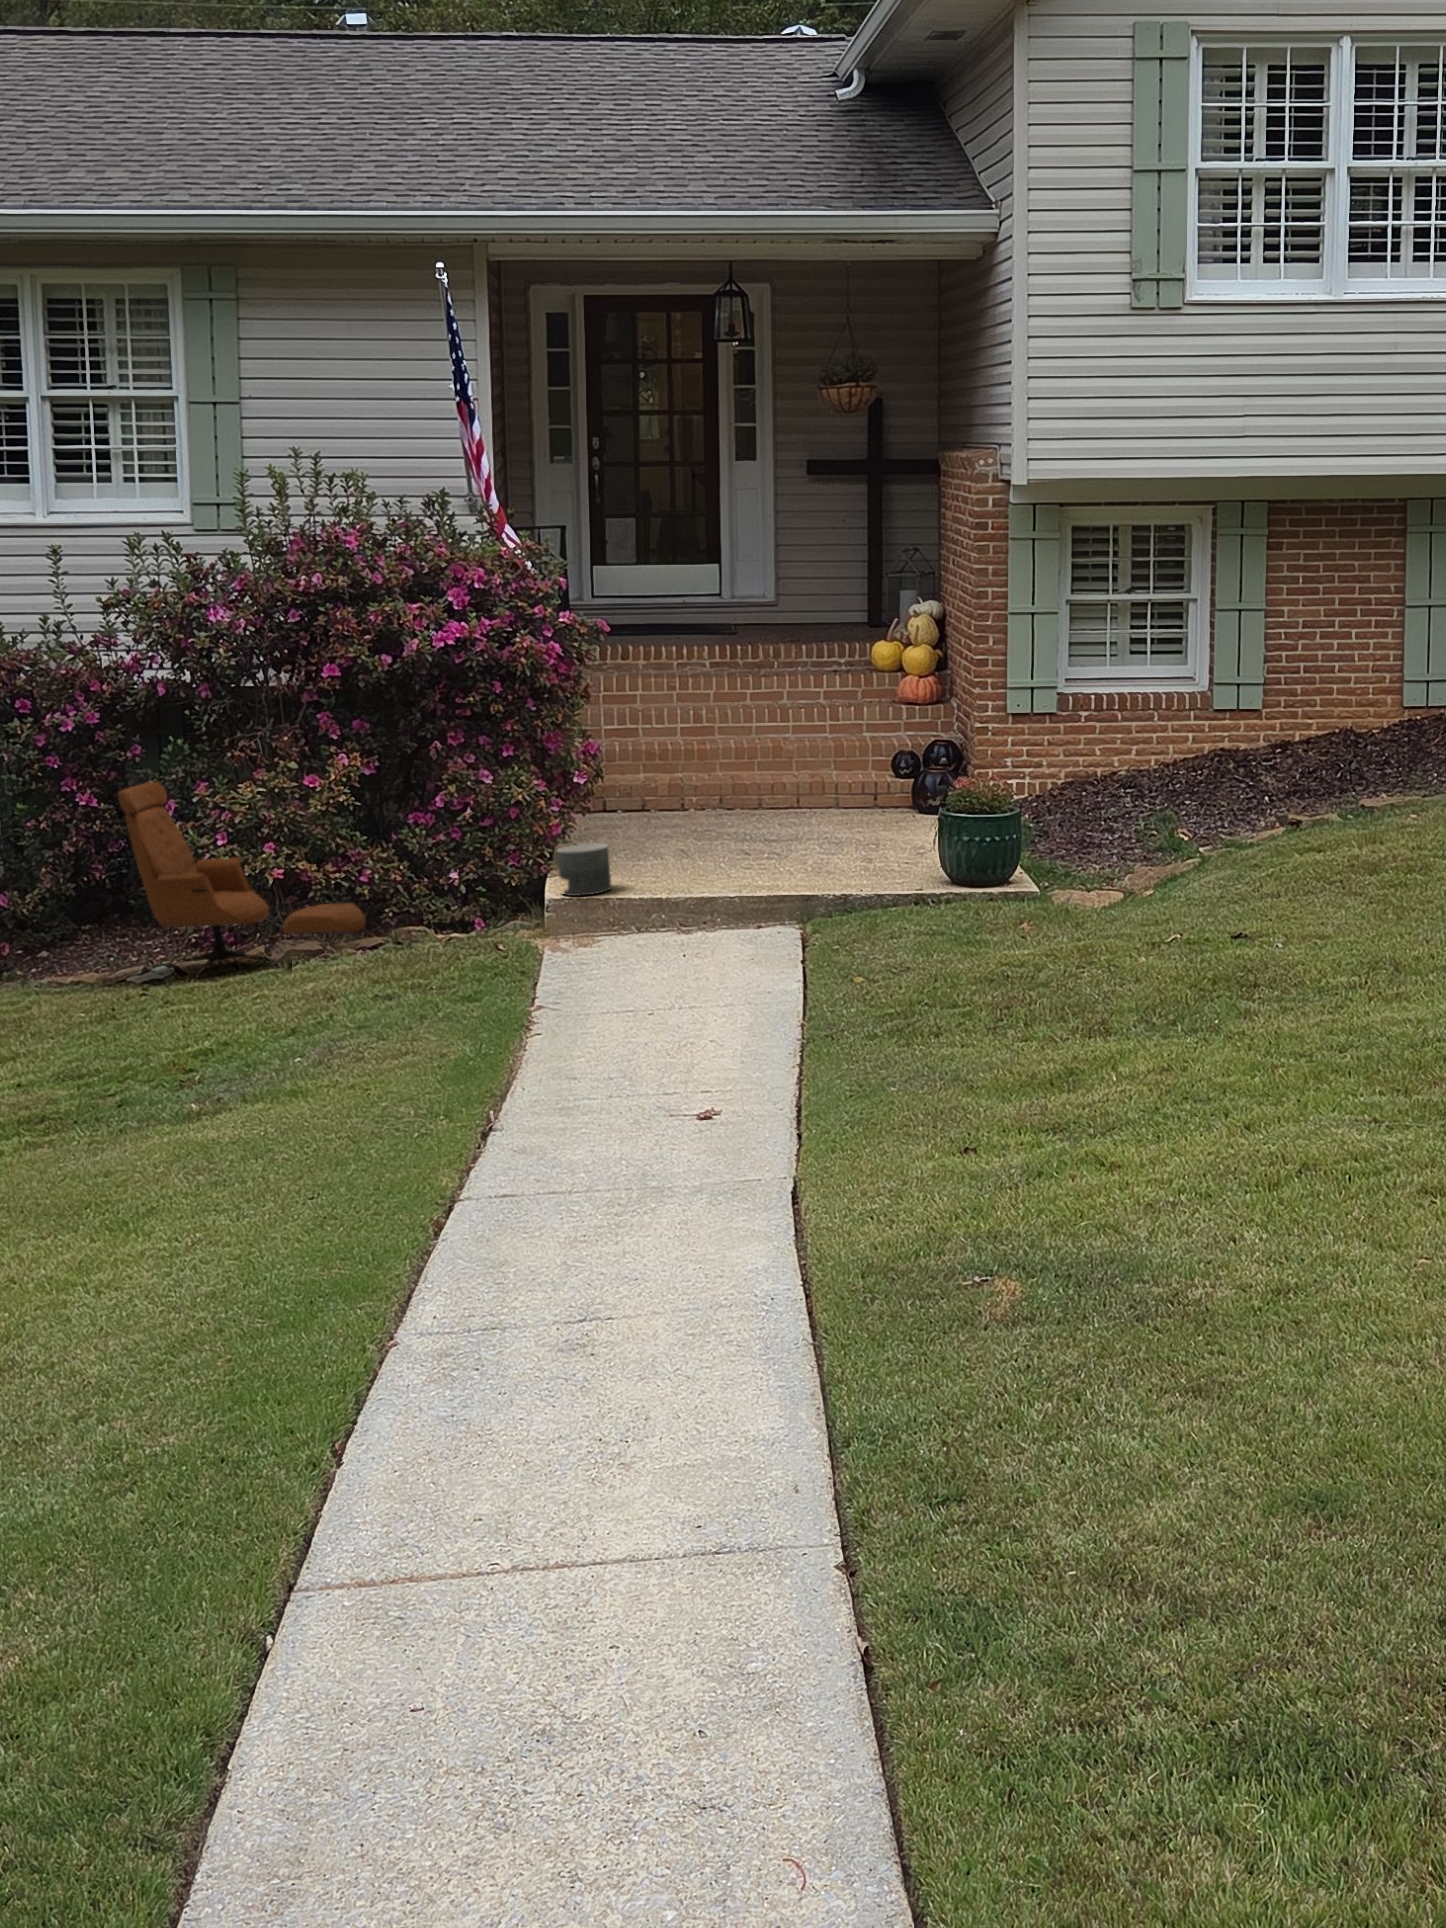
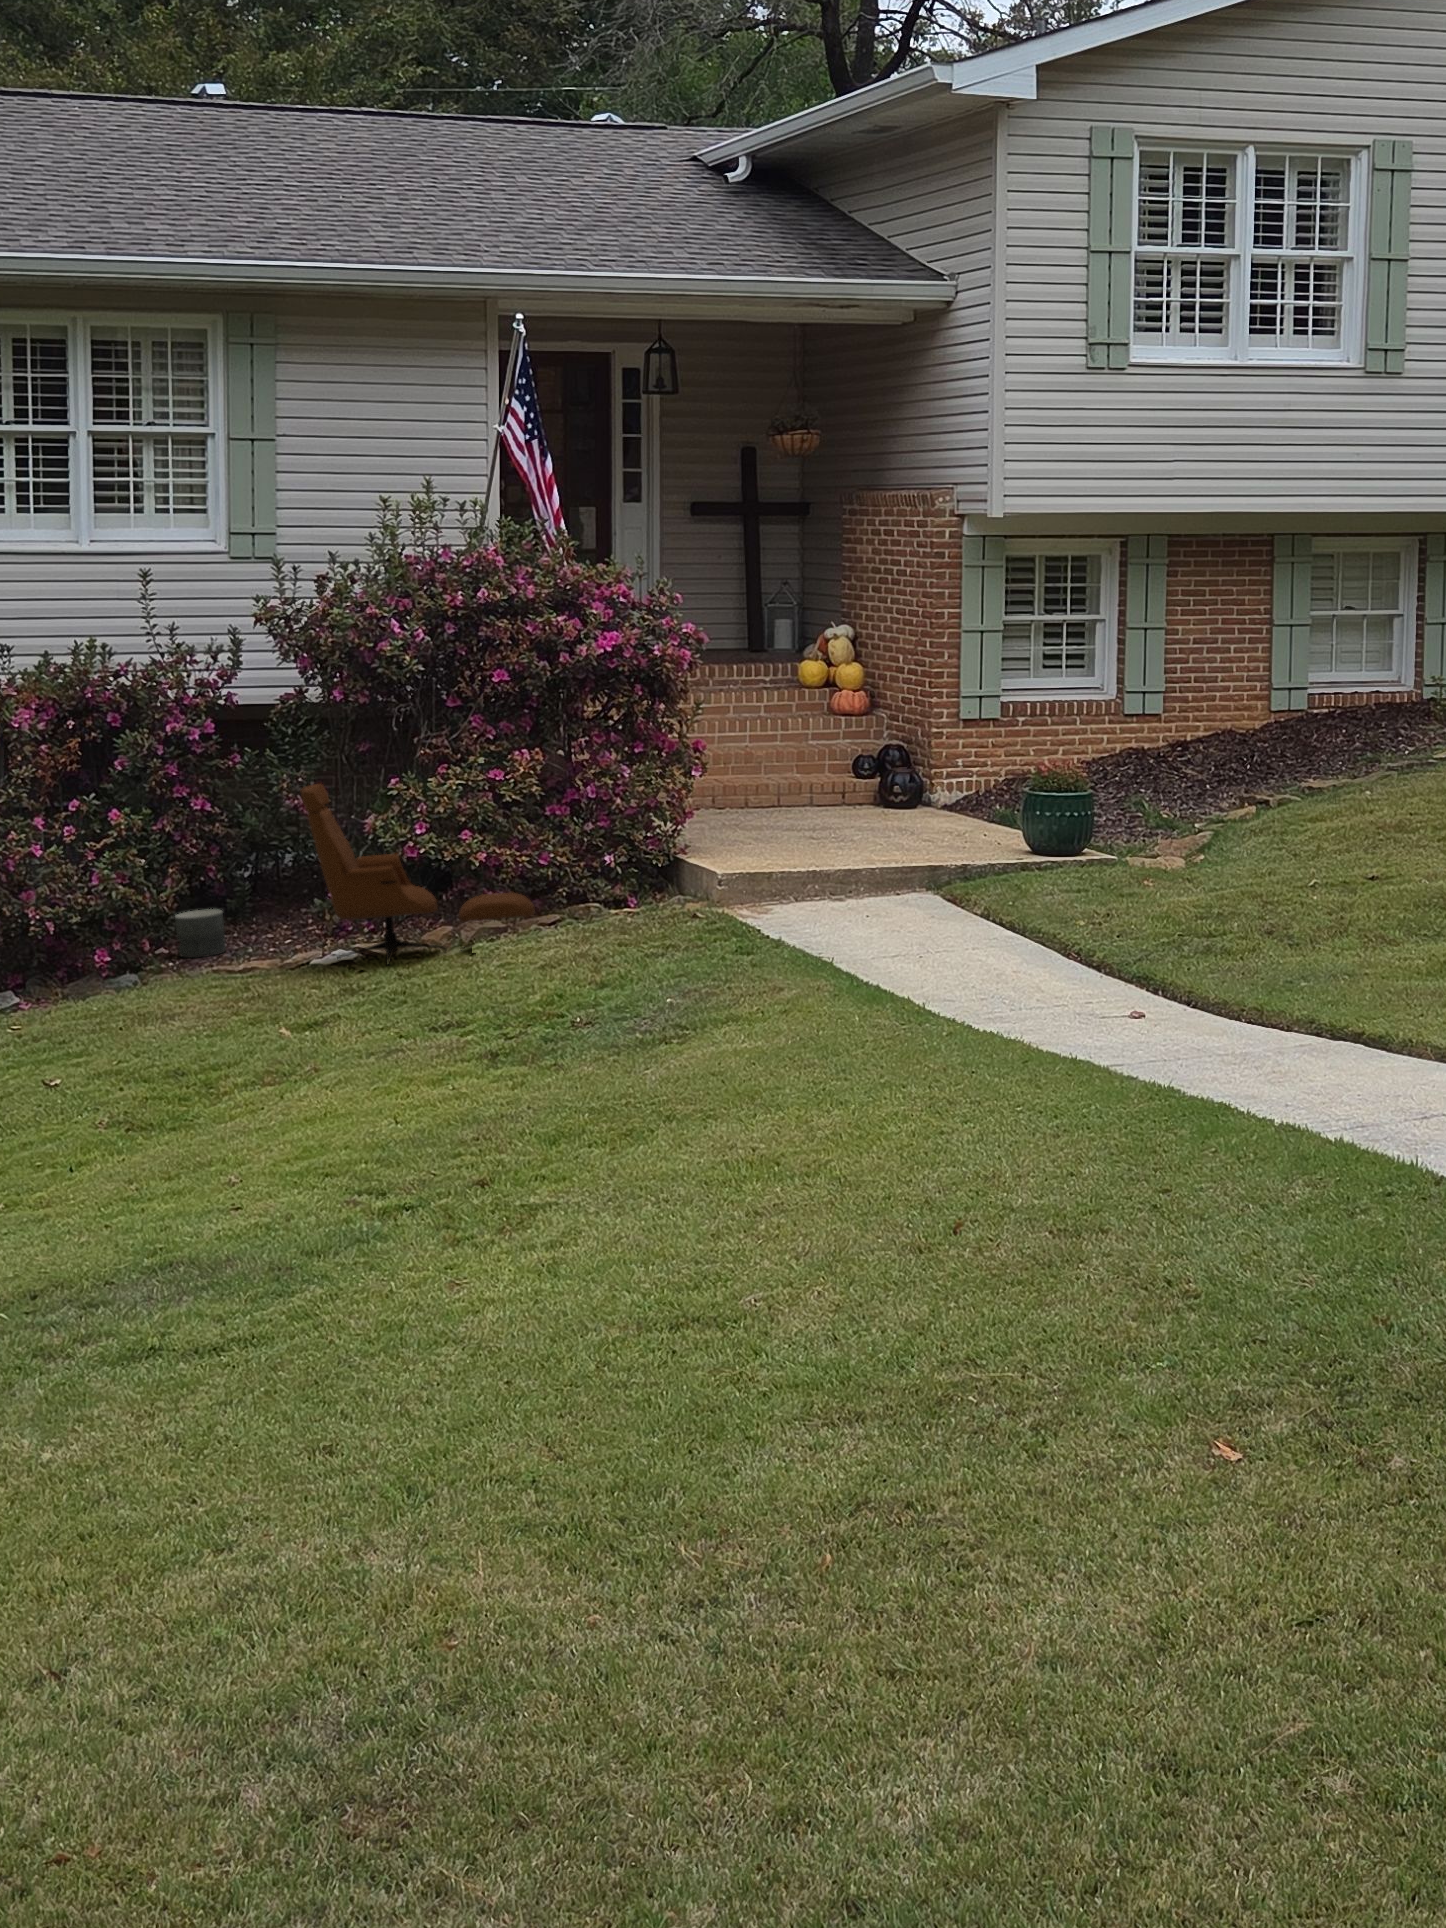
planter: present [557,843,611,896] -> present [175,909,226,958]

